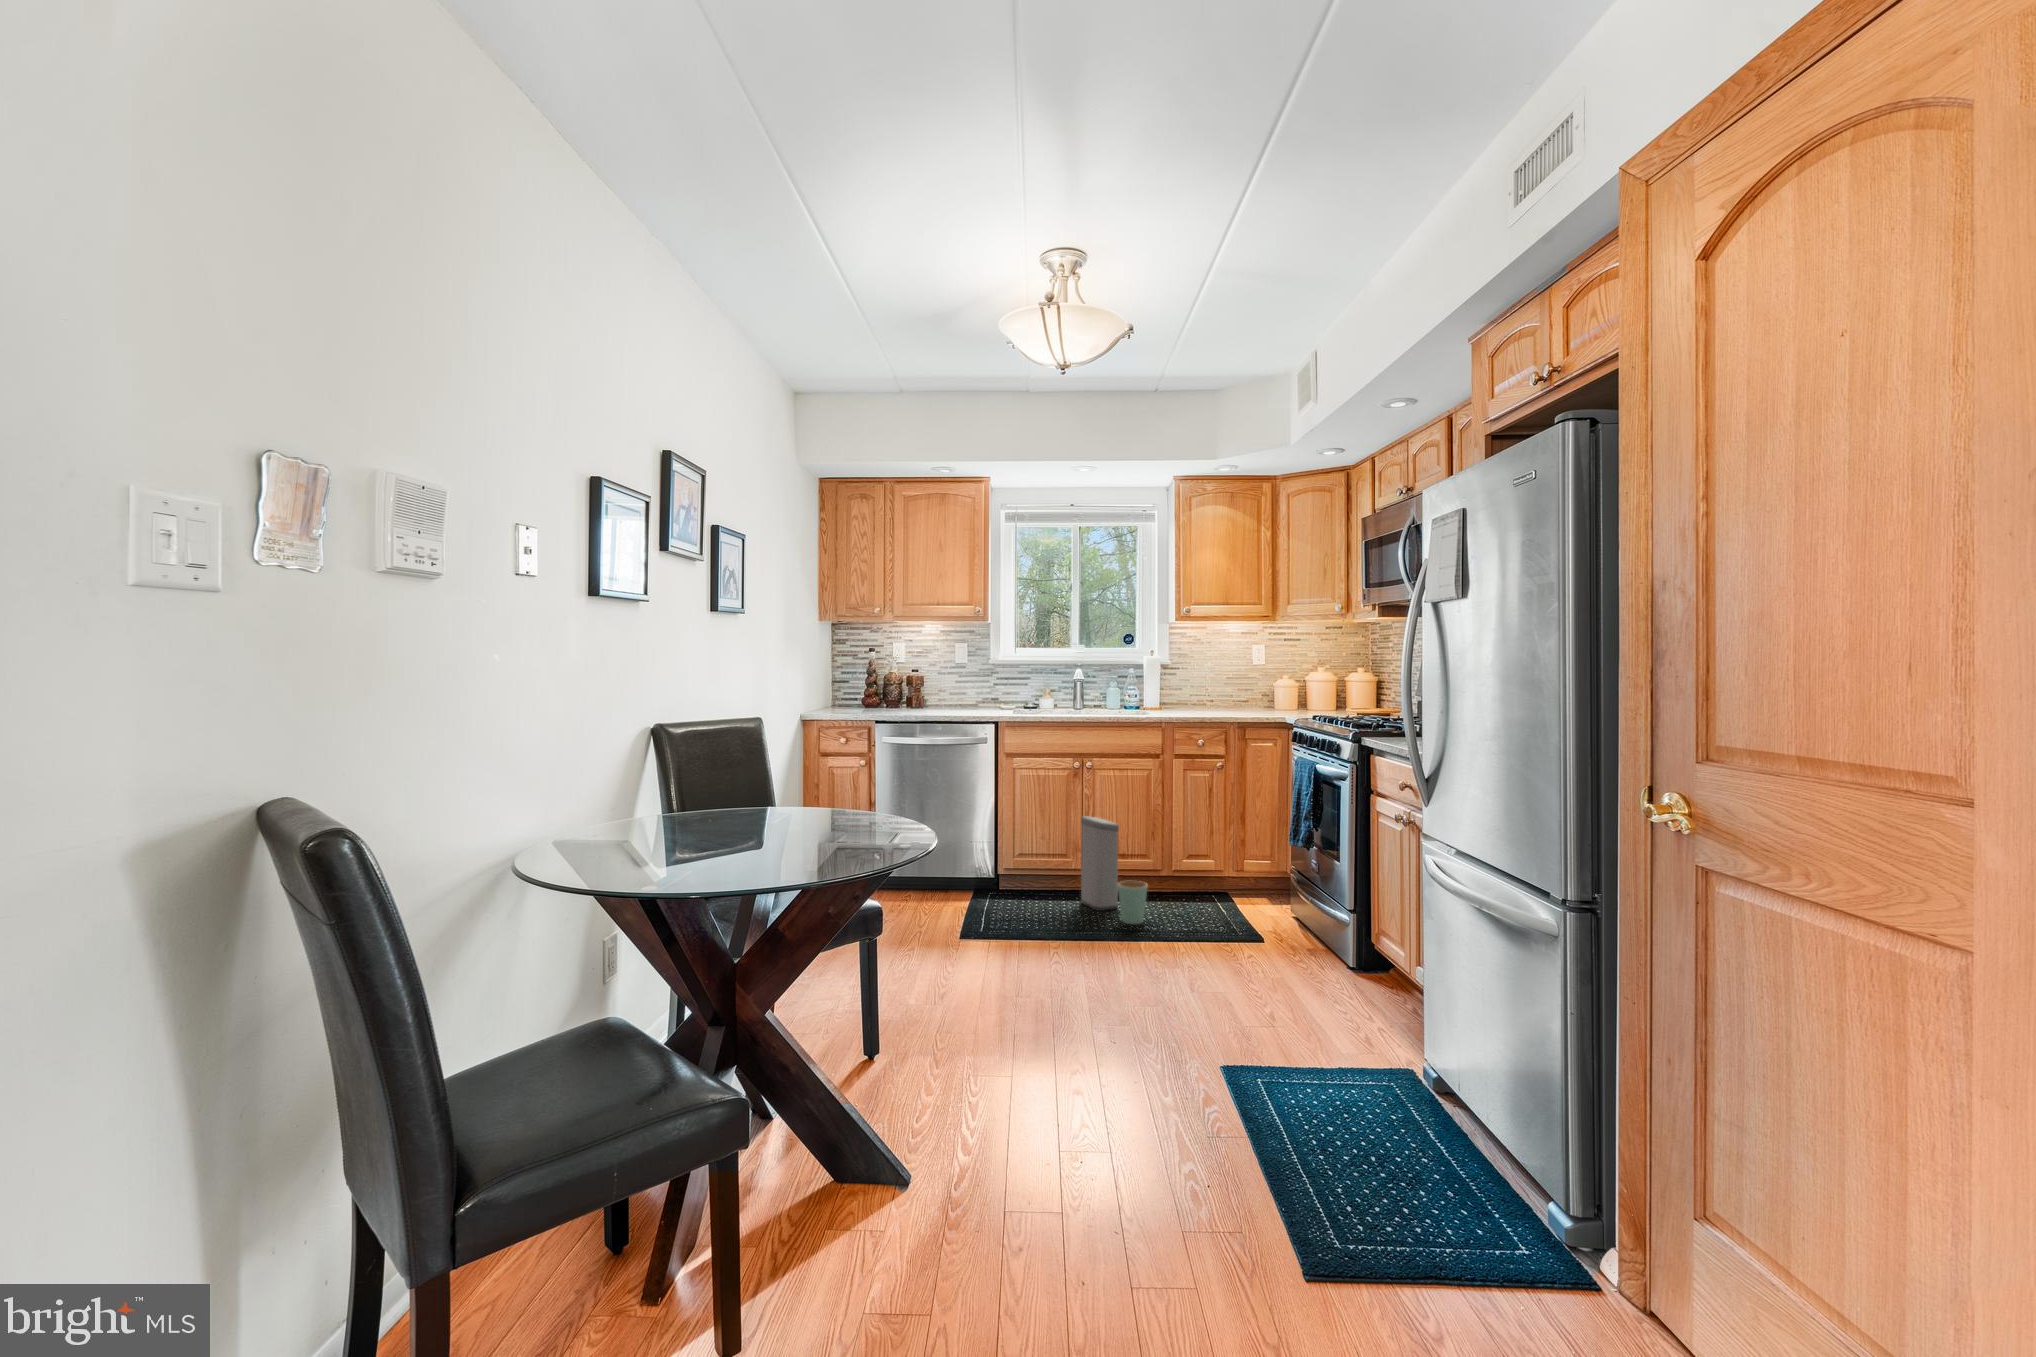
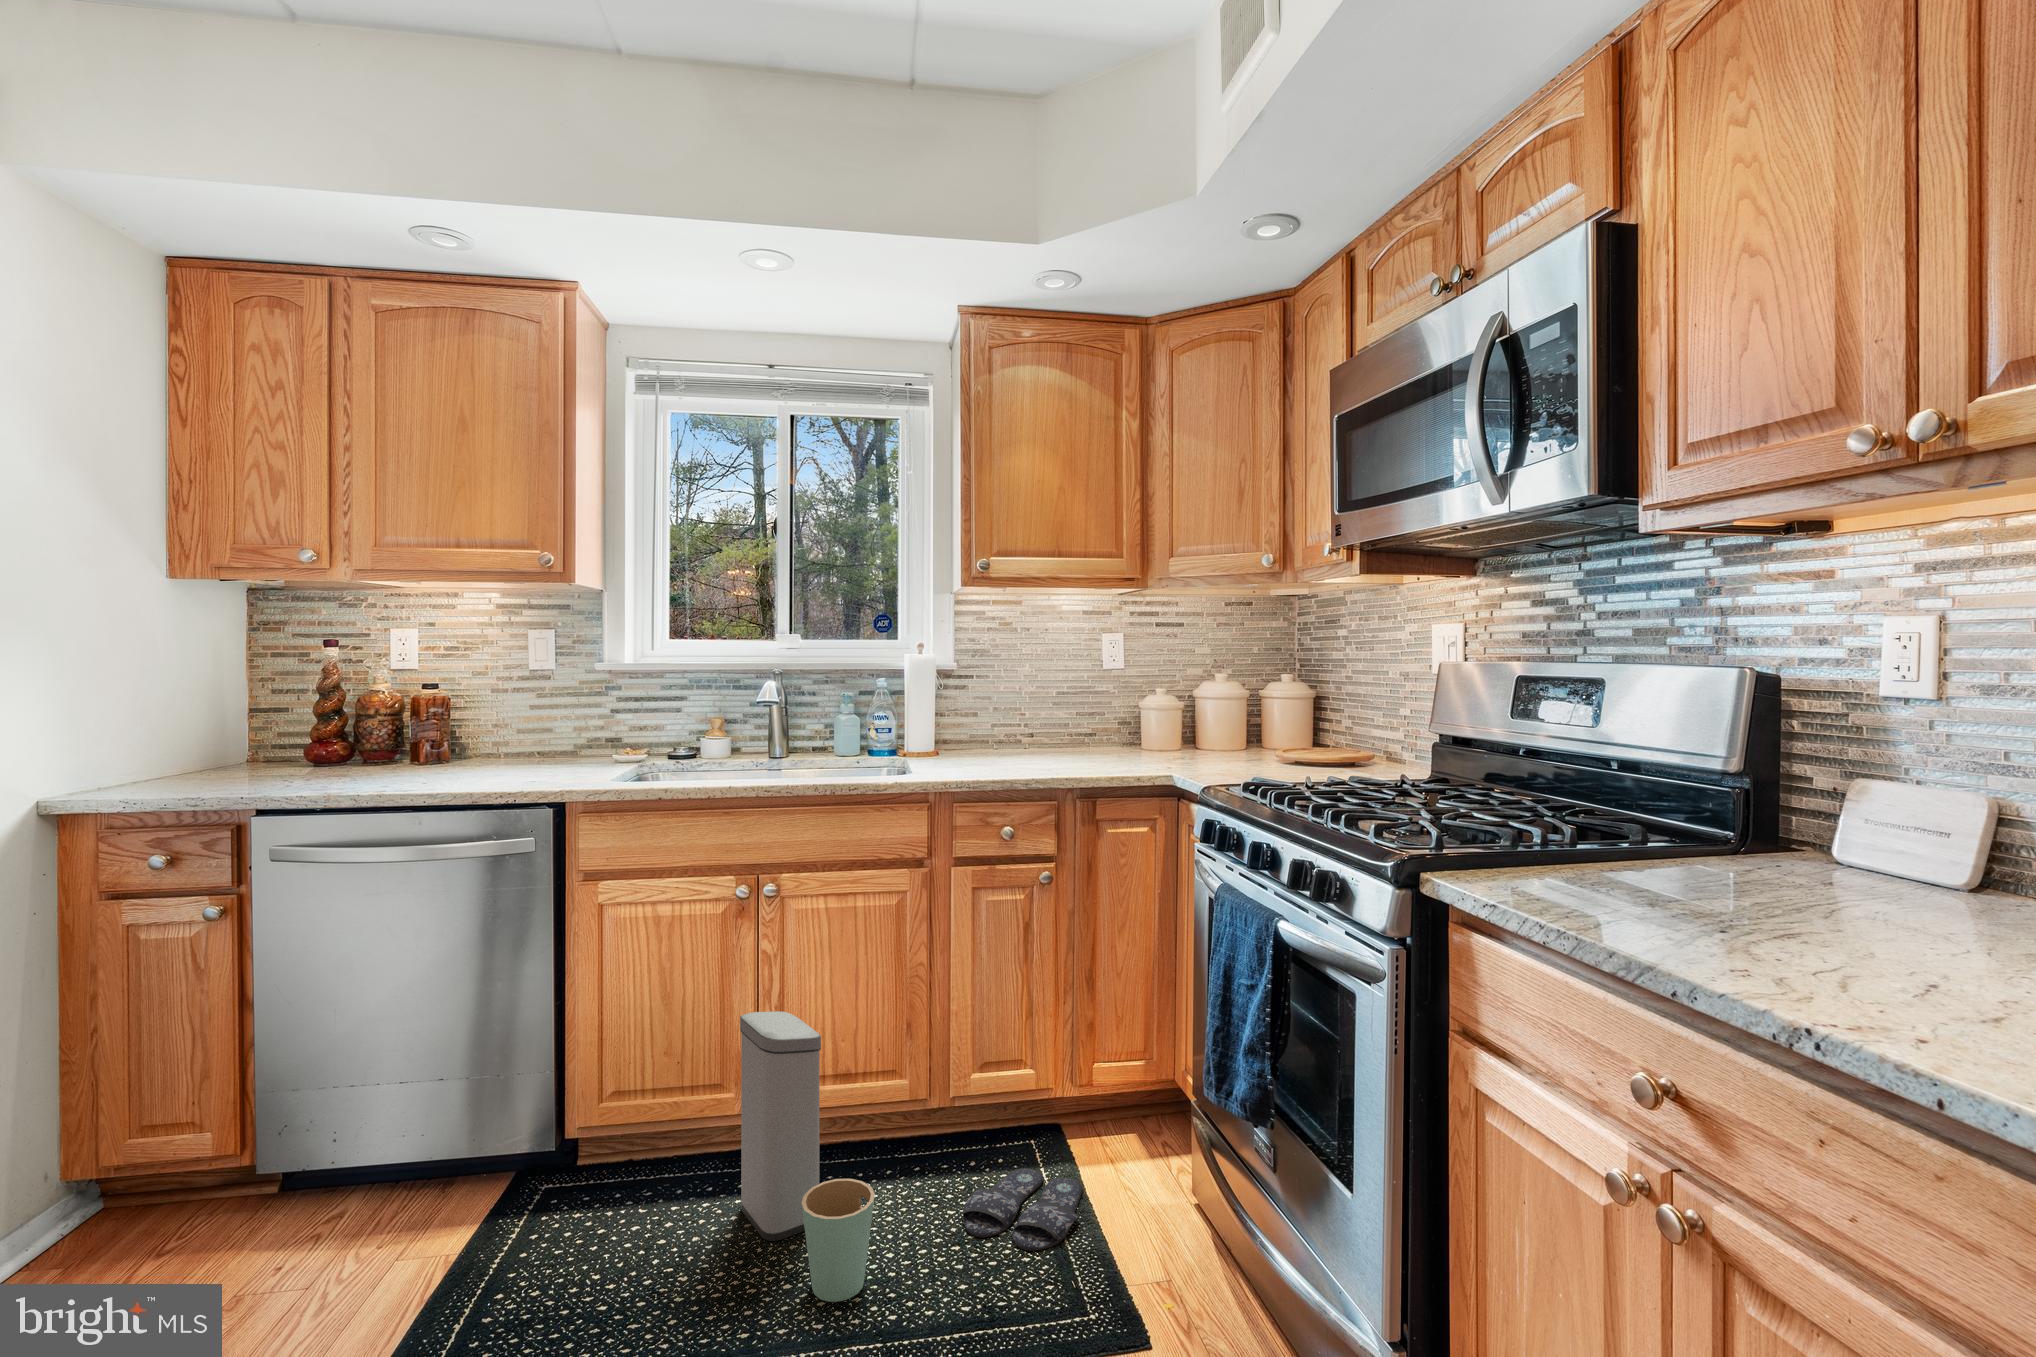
slippers: none [1182,901,1238,920] -> present [962,1168,1082,1251]

